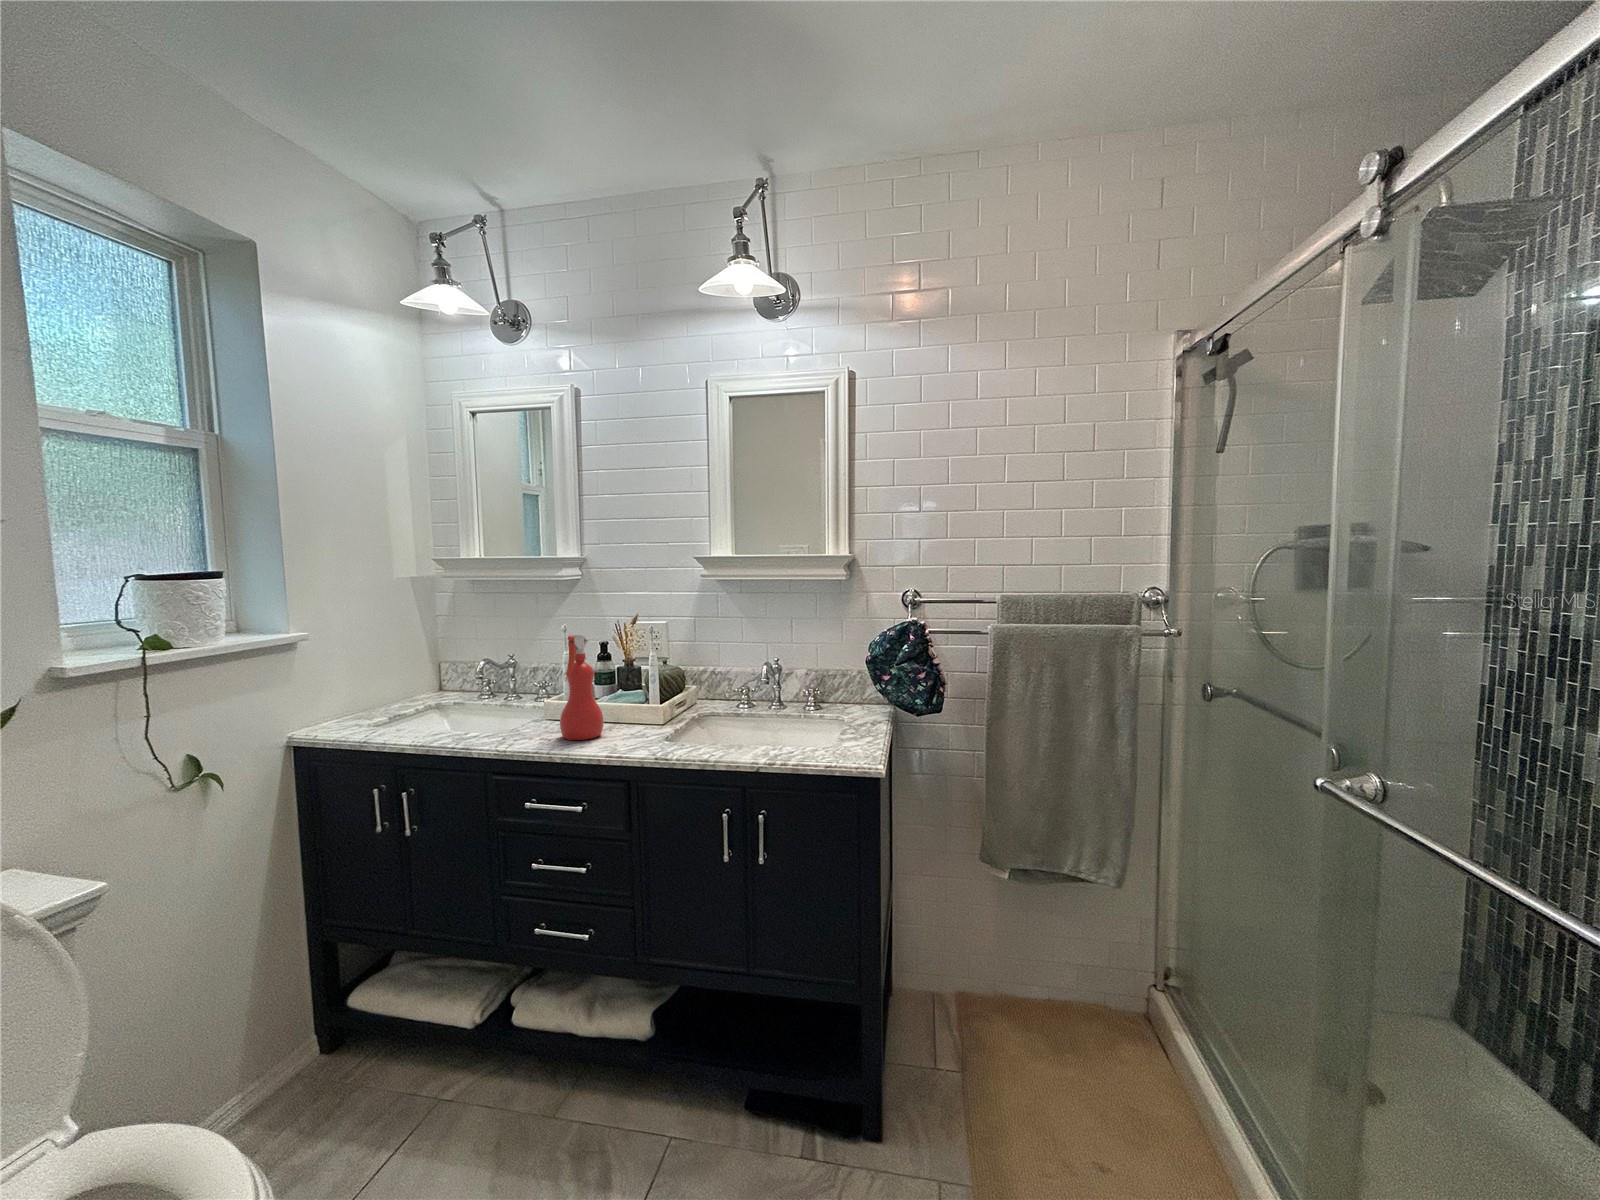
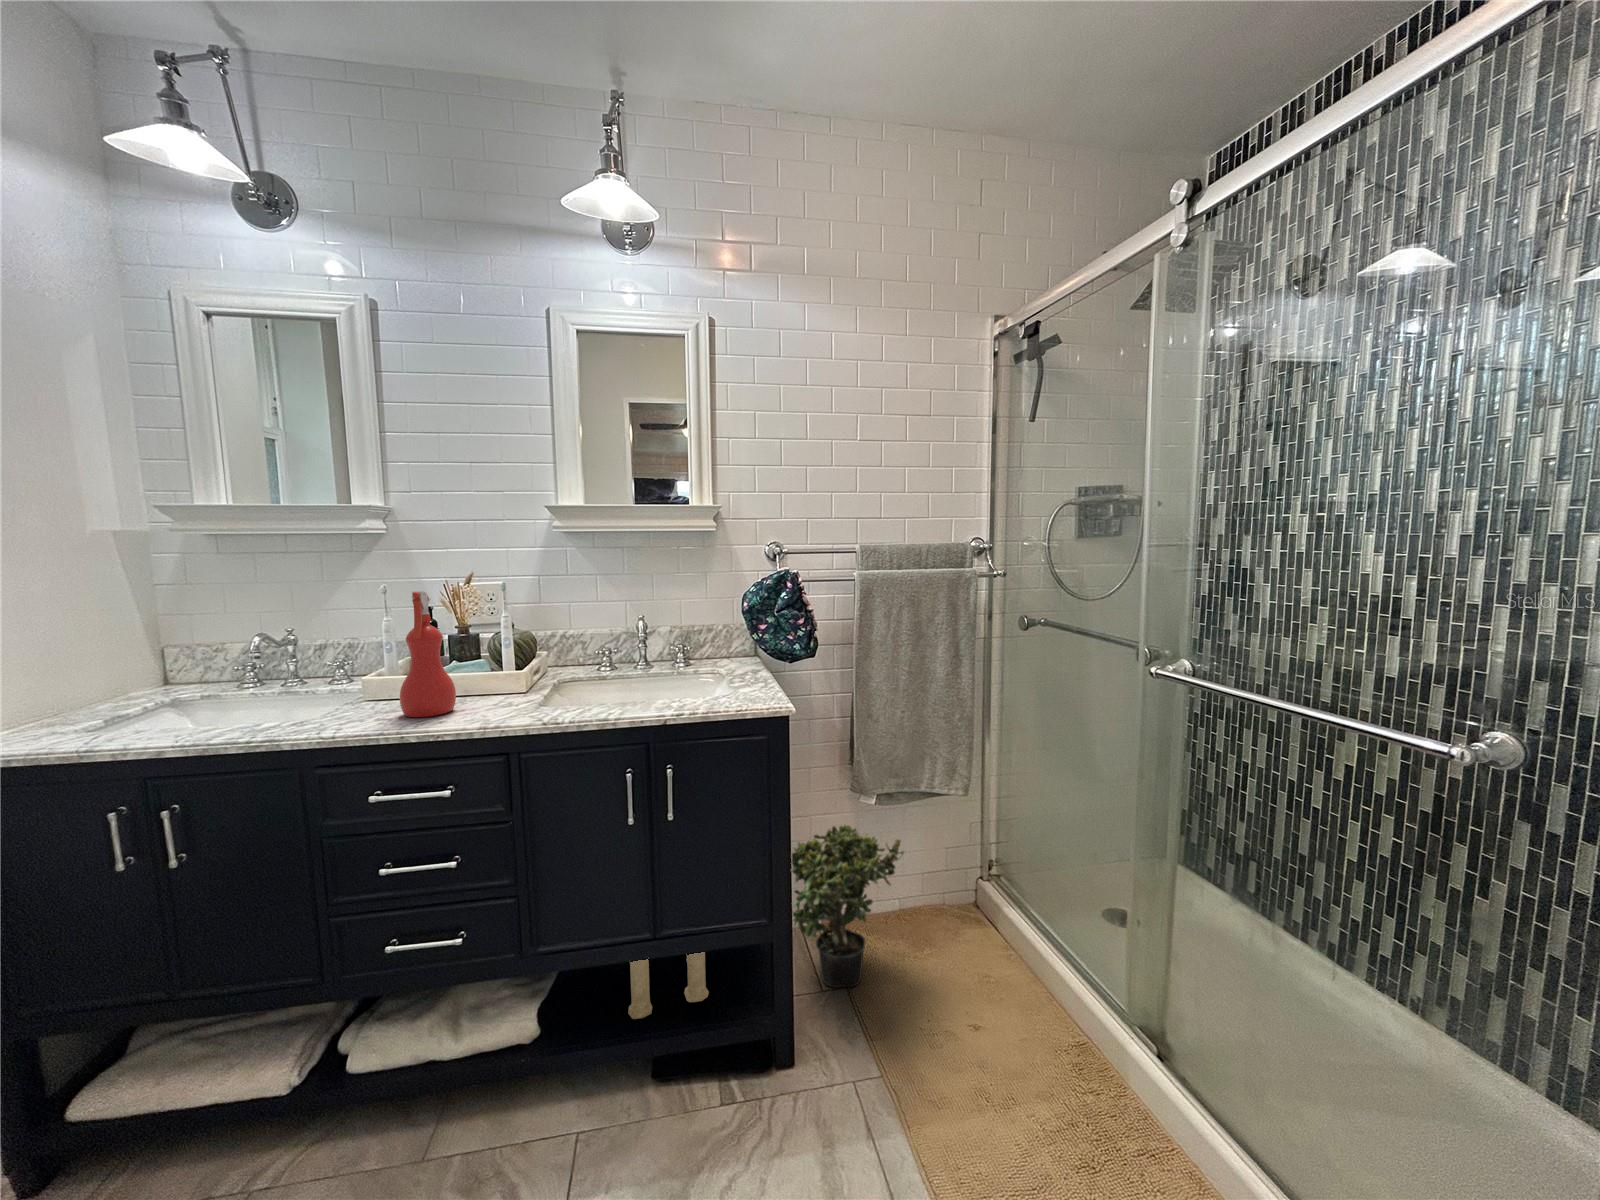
potted plant: none [904,892,1037,1074] -> present [792,825,904,988]
candle: none [729,963,807,1047] -> present [628,952,709,1019]

